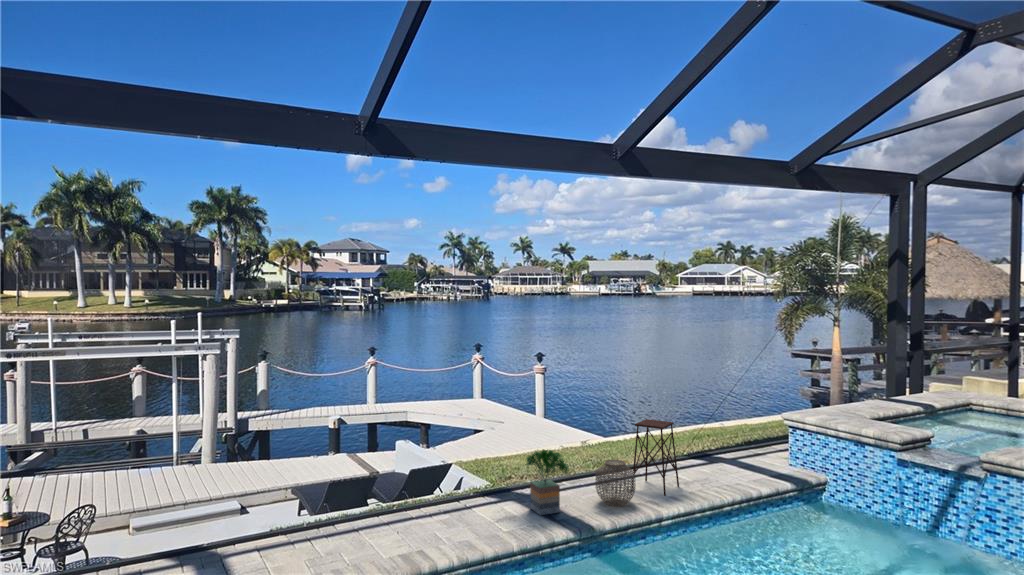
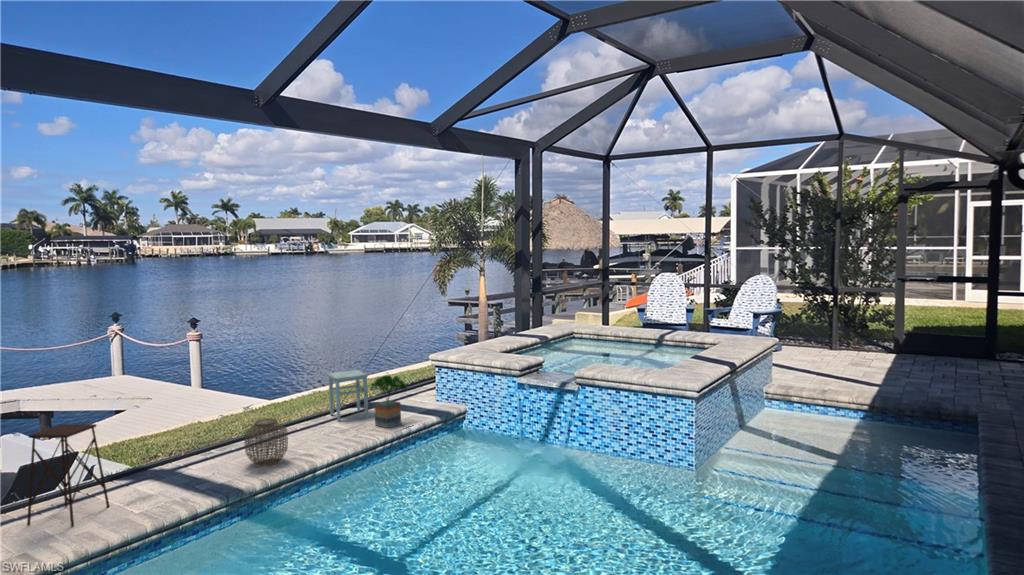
side table: present [632,419,679,496] -> present [27,424,110,527]
stool: none [673,420,714,471] -> present [328,370,368,422]
potted tree: present [526,450,569,515] -> present [370,376,407,428]

